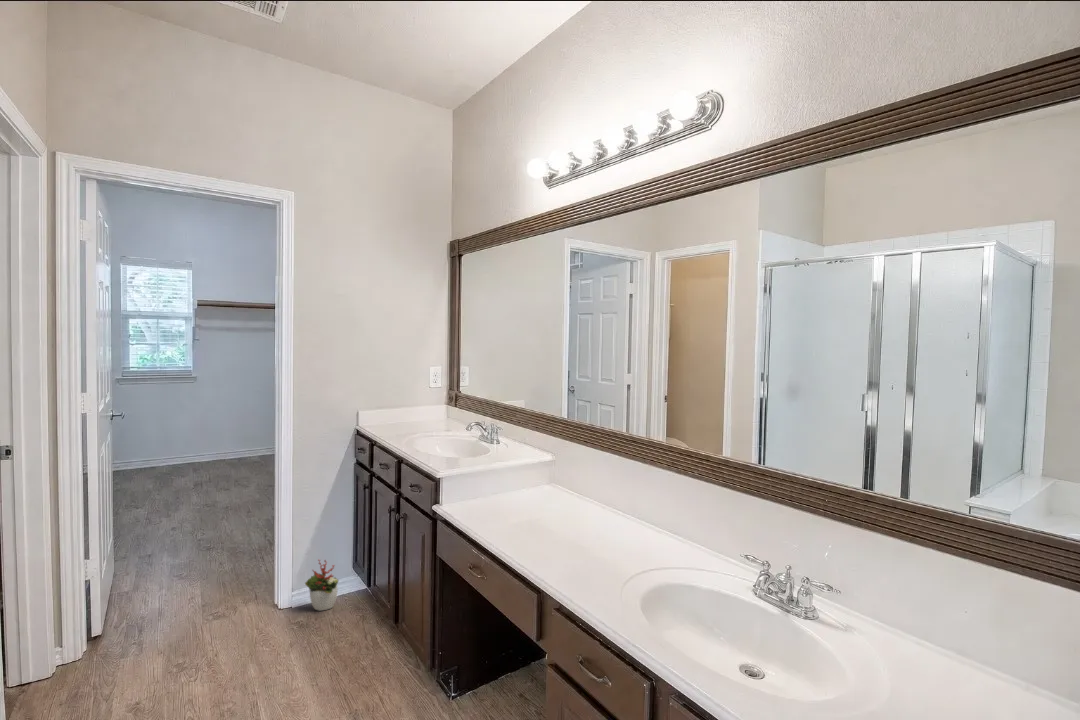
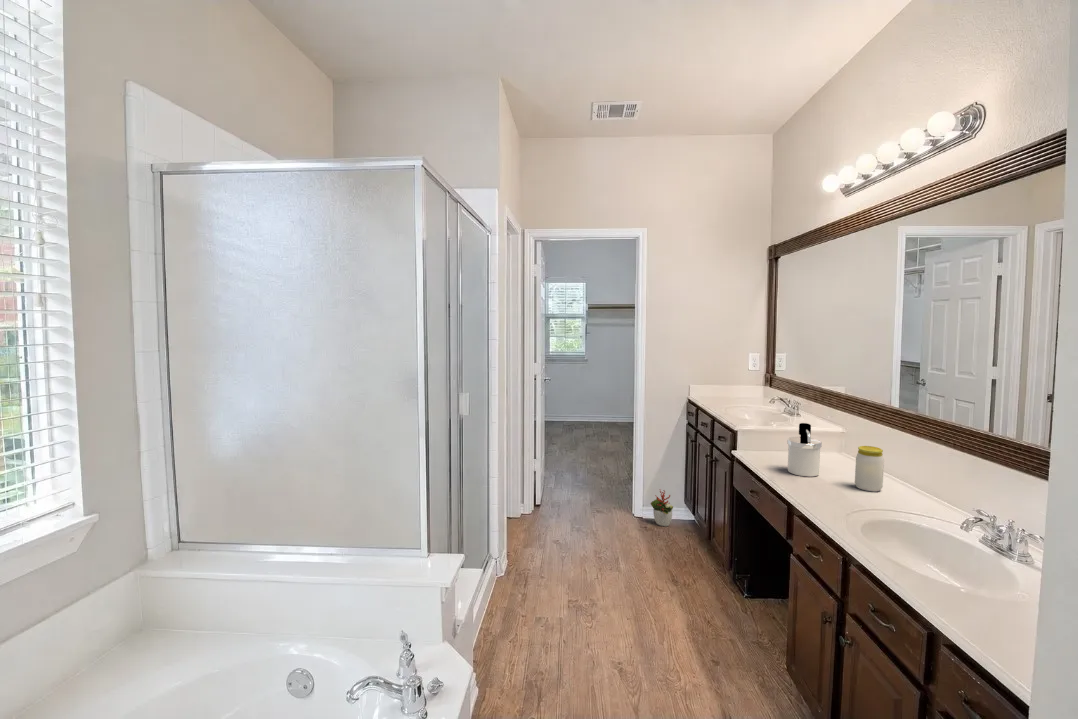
soap dispenser: none [516,463,556,534] -> present [787,423,822,477]
jar: none [596,484,626,541] -> present [855,446,884,491]

